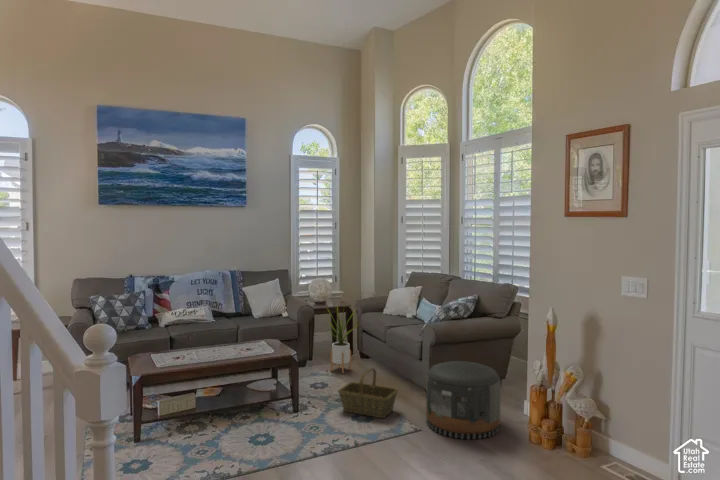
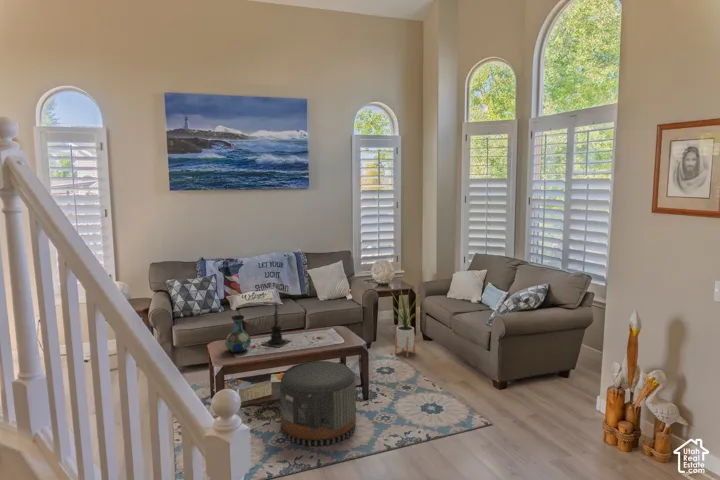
candle holder: none [186,306,220,358] -> present [262,302,290,348]
vase: none [147,324,175,363] -> present [226,315,251,353]
pouf: present [426,361,501,439] -> present [280,361,356,446]
basket: present [338,368,398,418] -> none [407,359,467,409]

